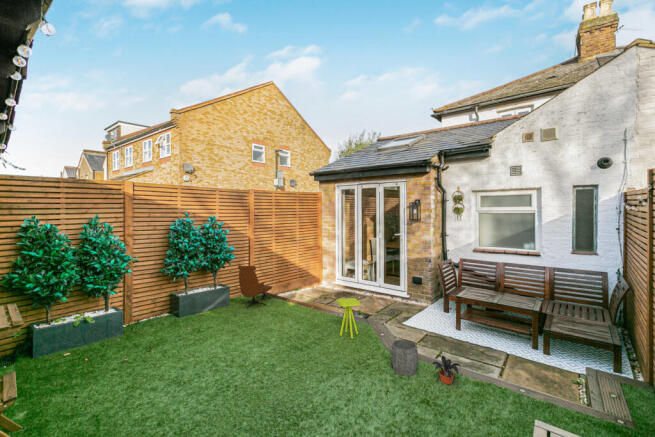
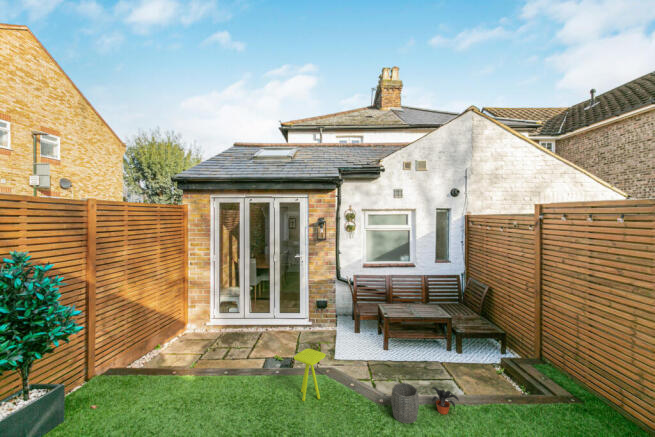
lounge chair: present [238,265,272,307] -> none [92,336,143,409]

